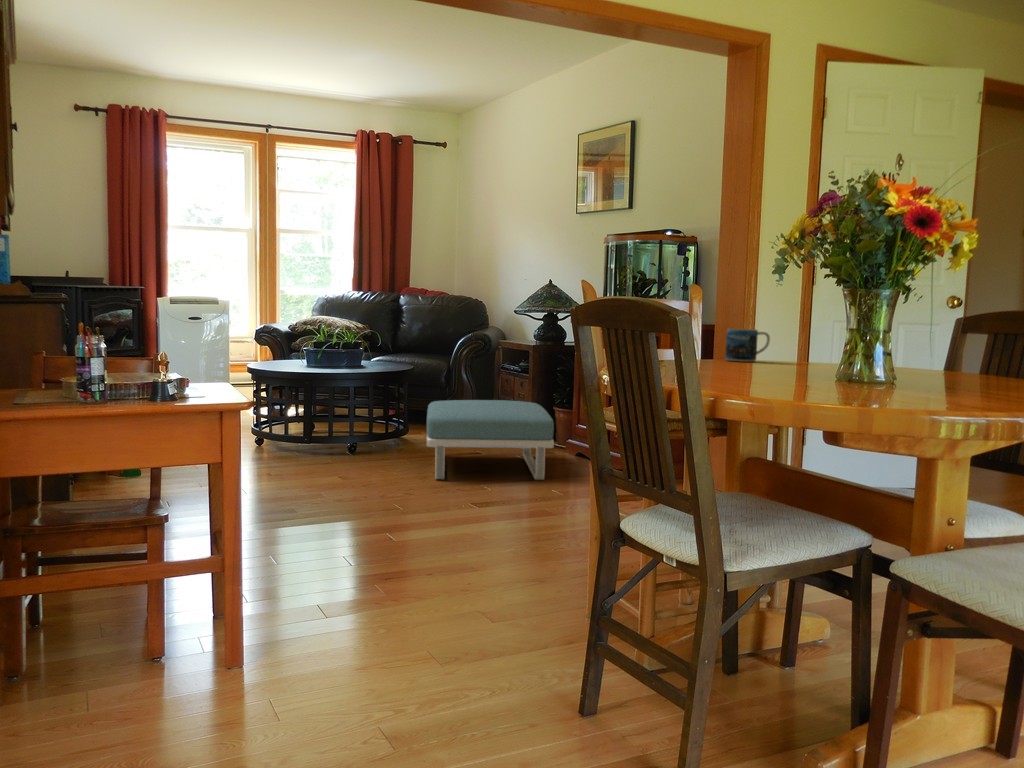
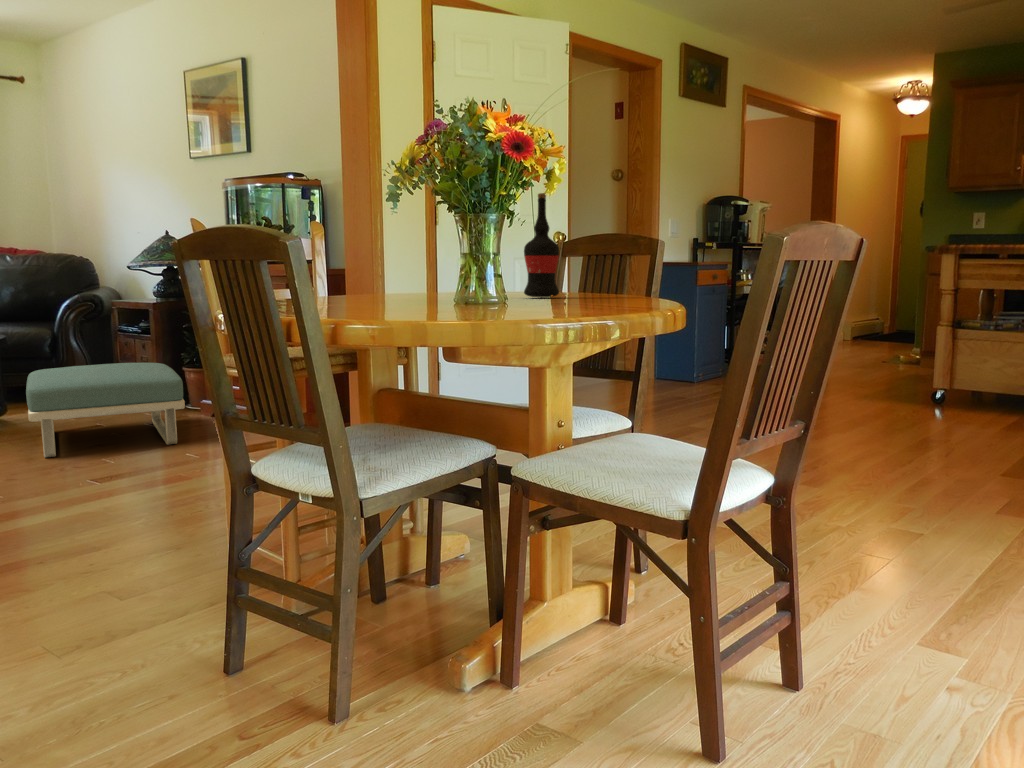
wine bottle: none [915,262,961,374] -> present [524,193,559,297]
mug: present [725,328,770,362] -> none [352,265,394,298]

